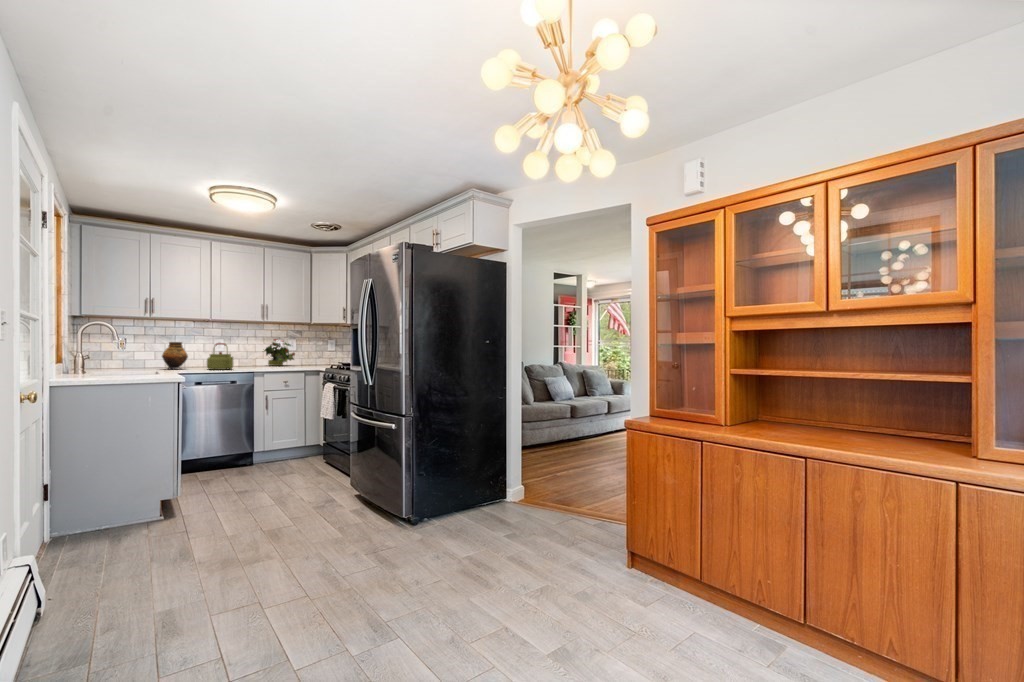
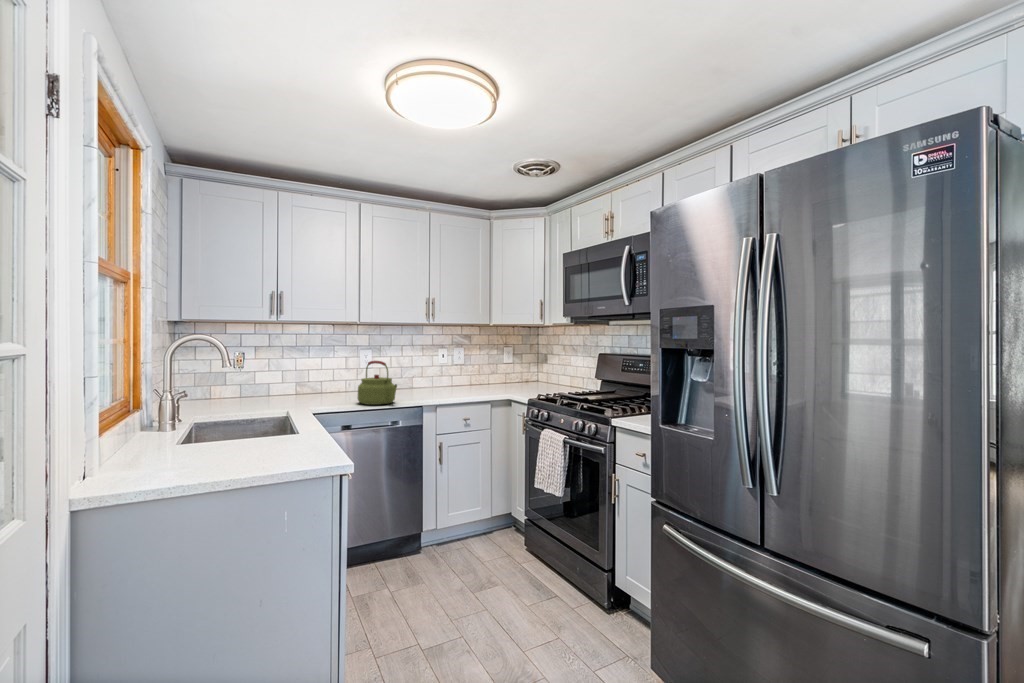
potted plant: present [264,339,295,366] -> none [421,347,467,388]
vase: present [162,342,188,369] -> none [293,359,330,403]

